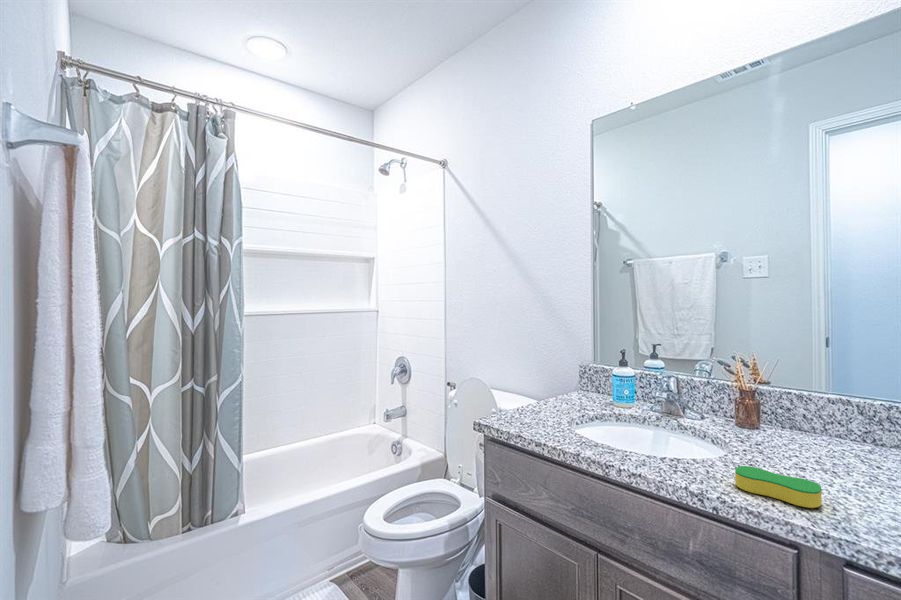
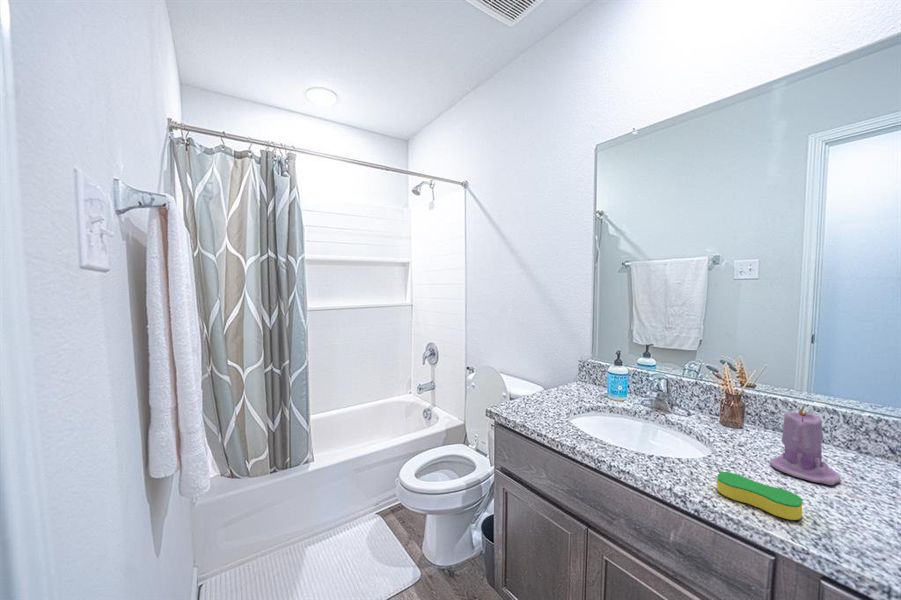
candle: none [787,393,858,476] -> present [770,406,841,485]

